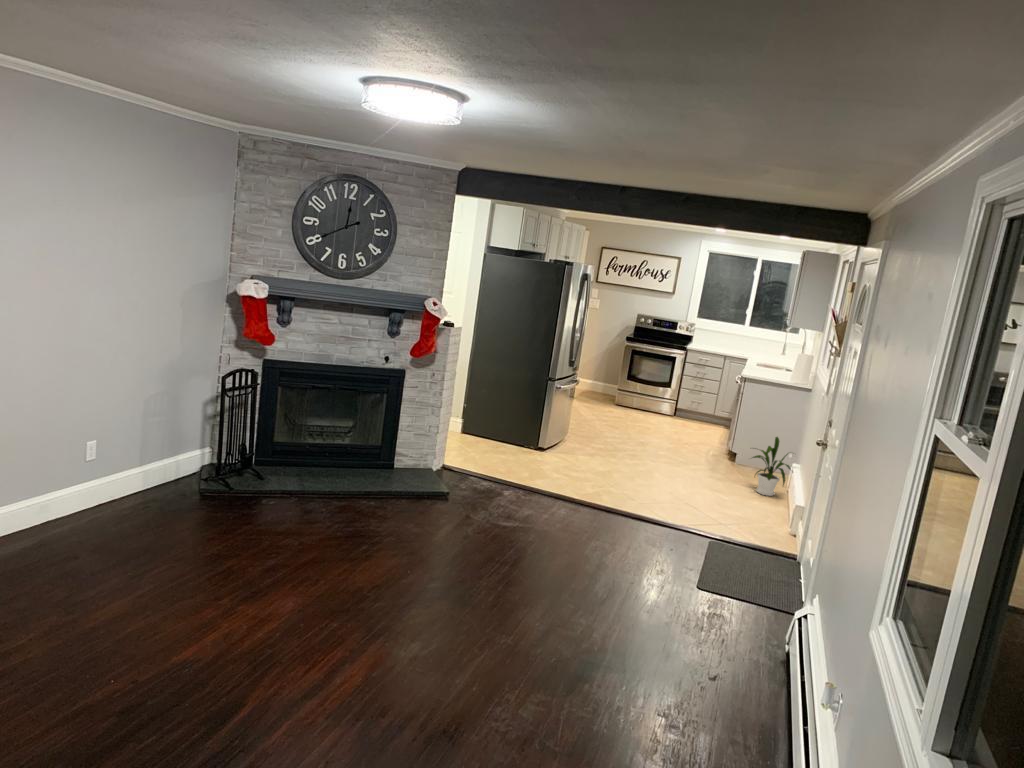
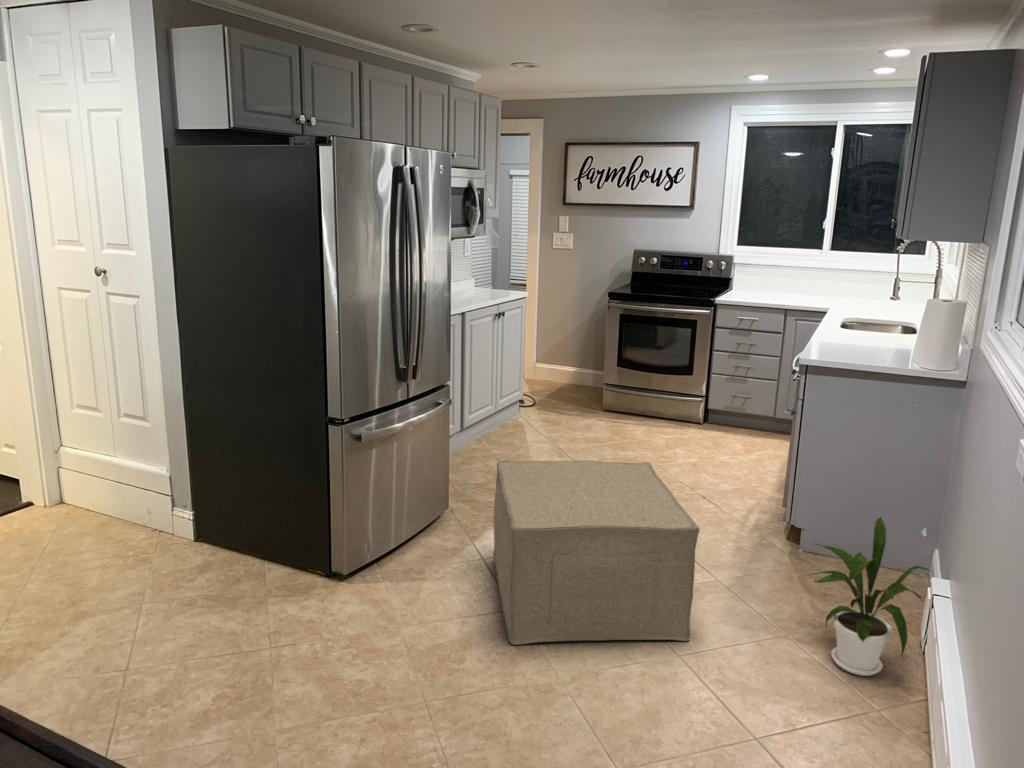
ottoman: none [606,409,709,483] -> present [493,460,700,645]

